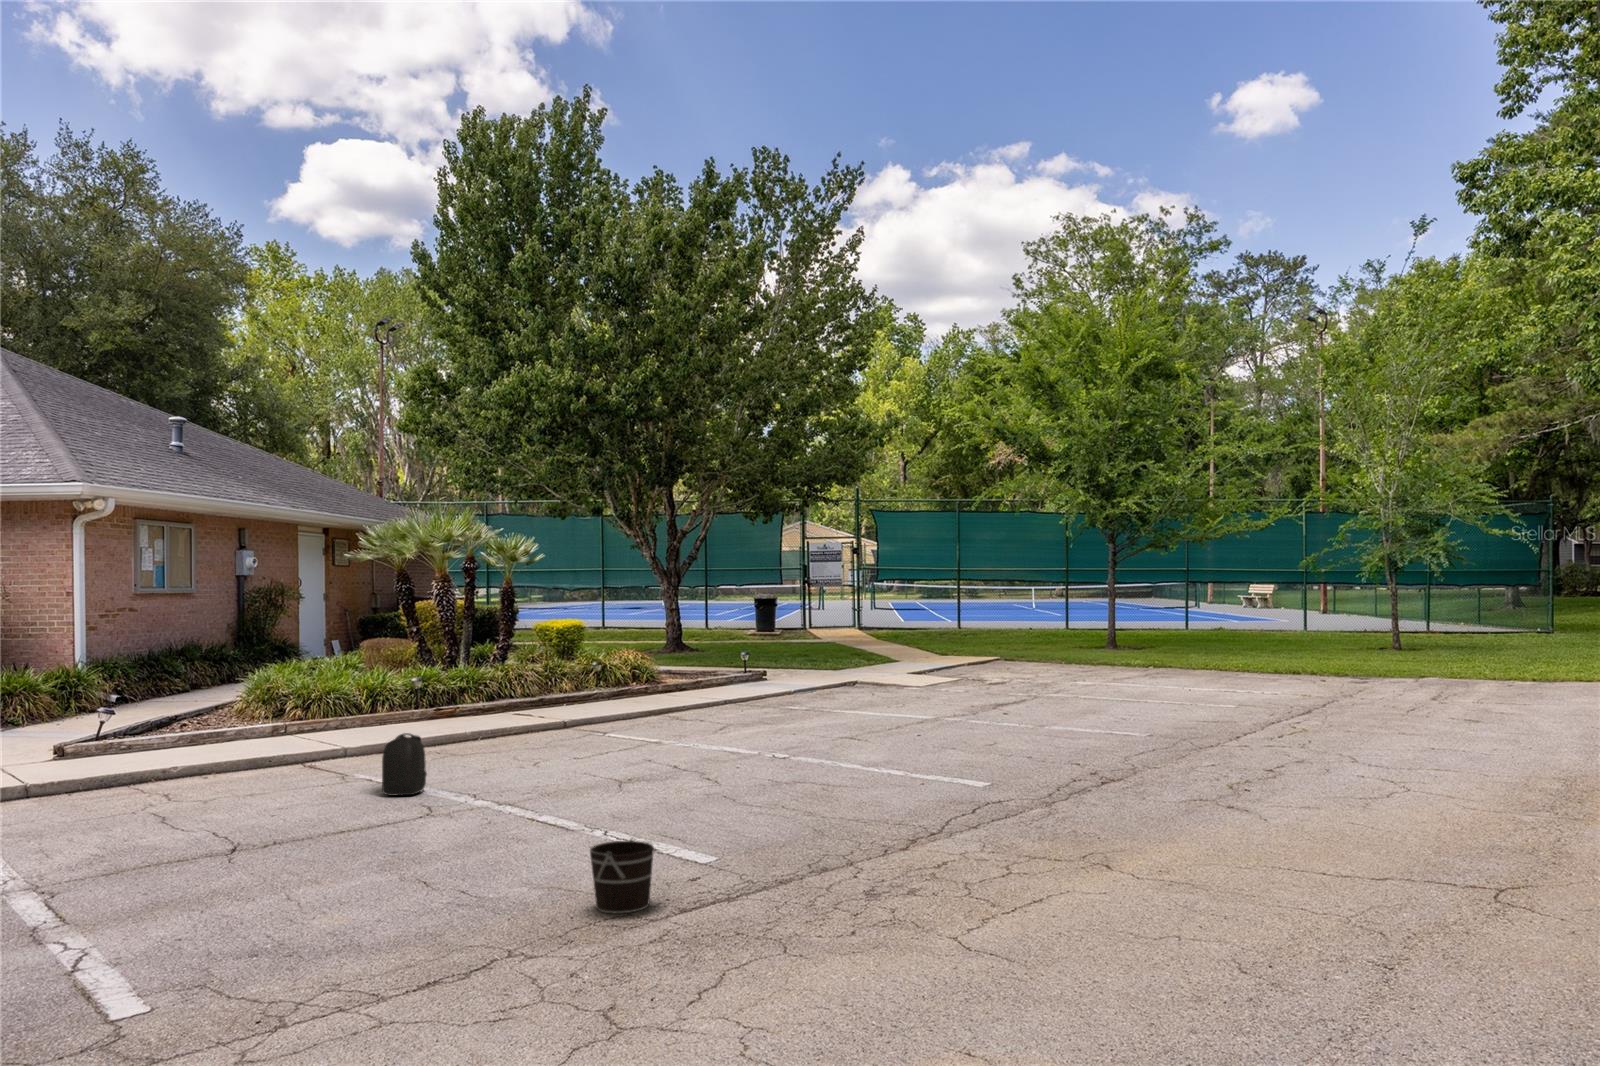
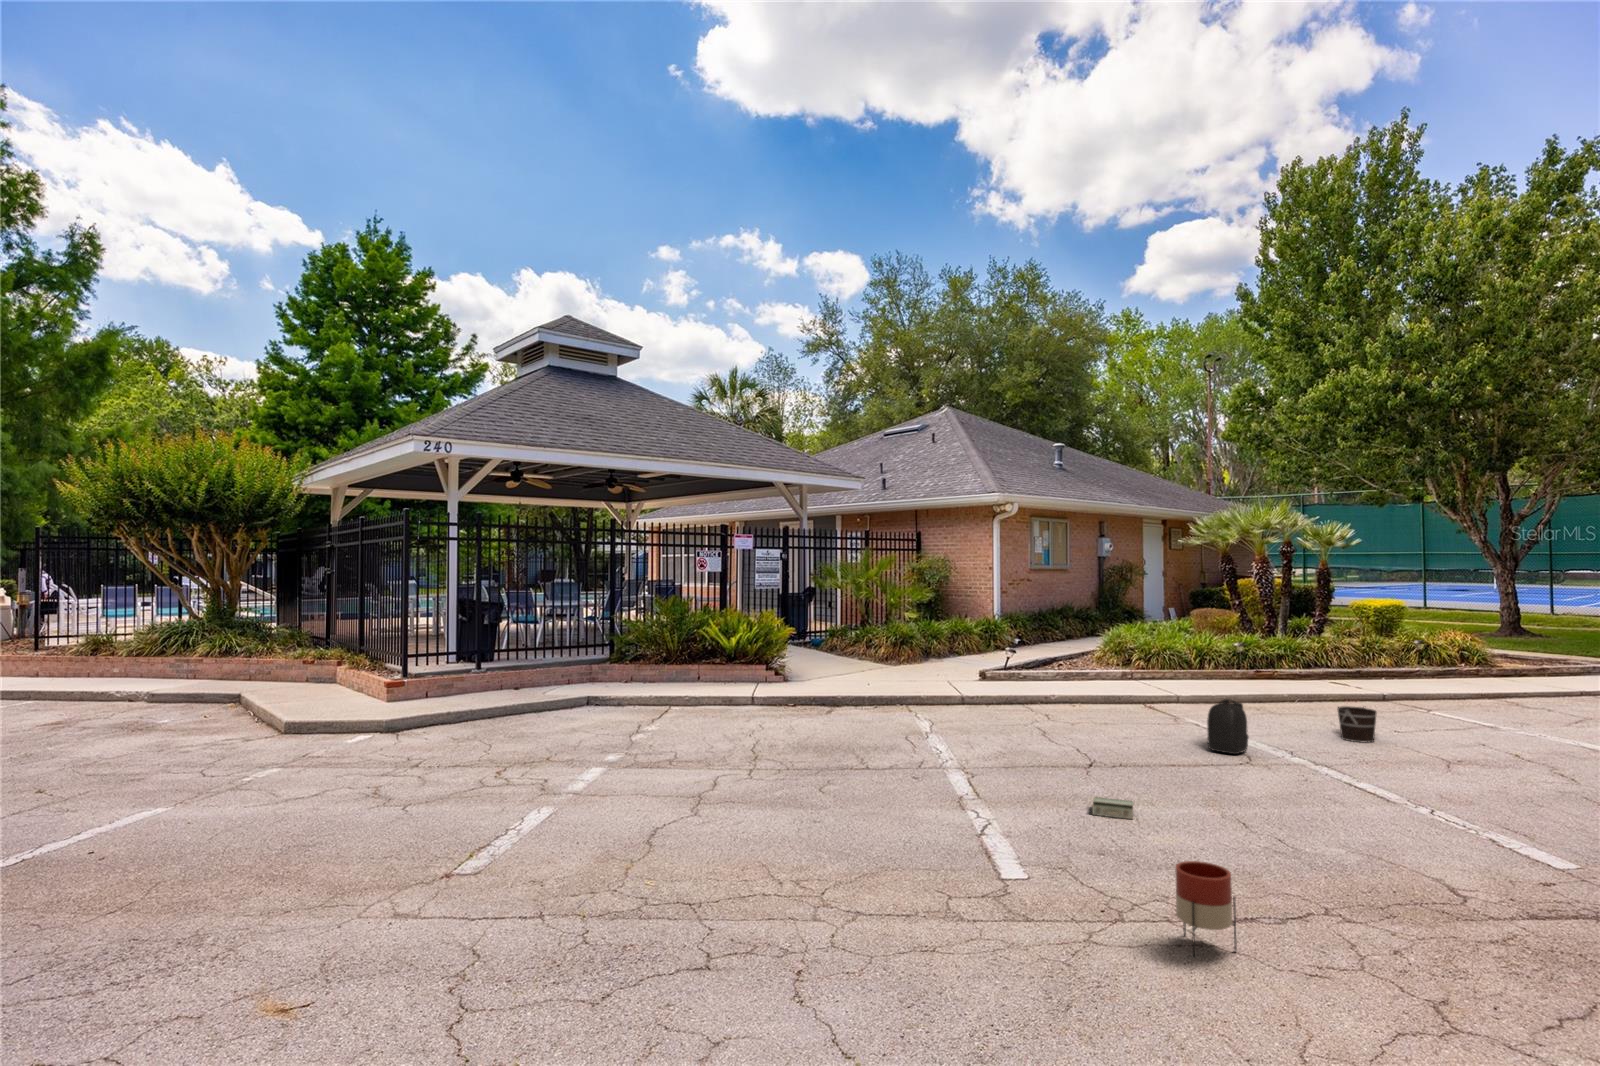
bucket: present [590,840,654,913] -> present [1337,706,1377,743]
toolbox: none [249,856,300,881] -> present [1092,797,1134,819]
planter: none [355,876,415,974] -> present [1175,861,1237,956]

